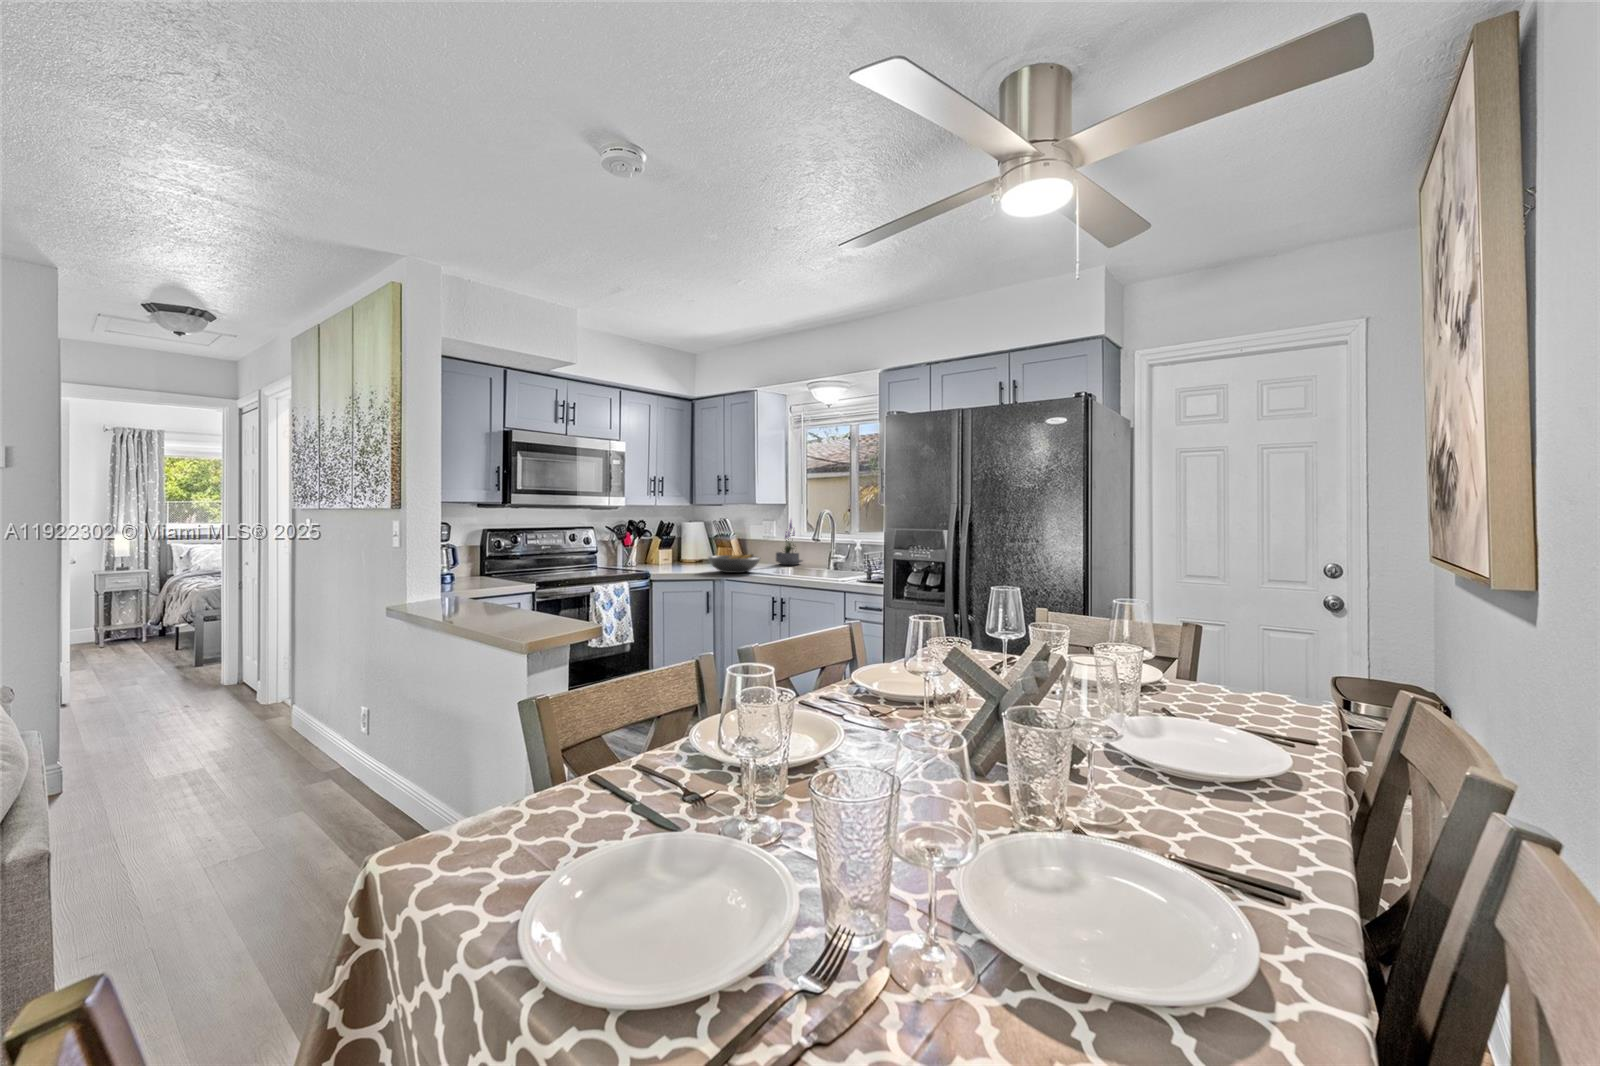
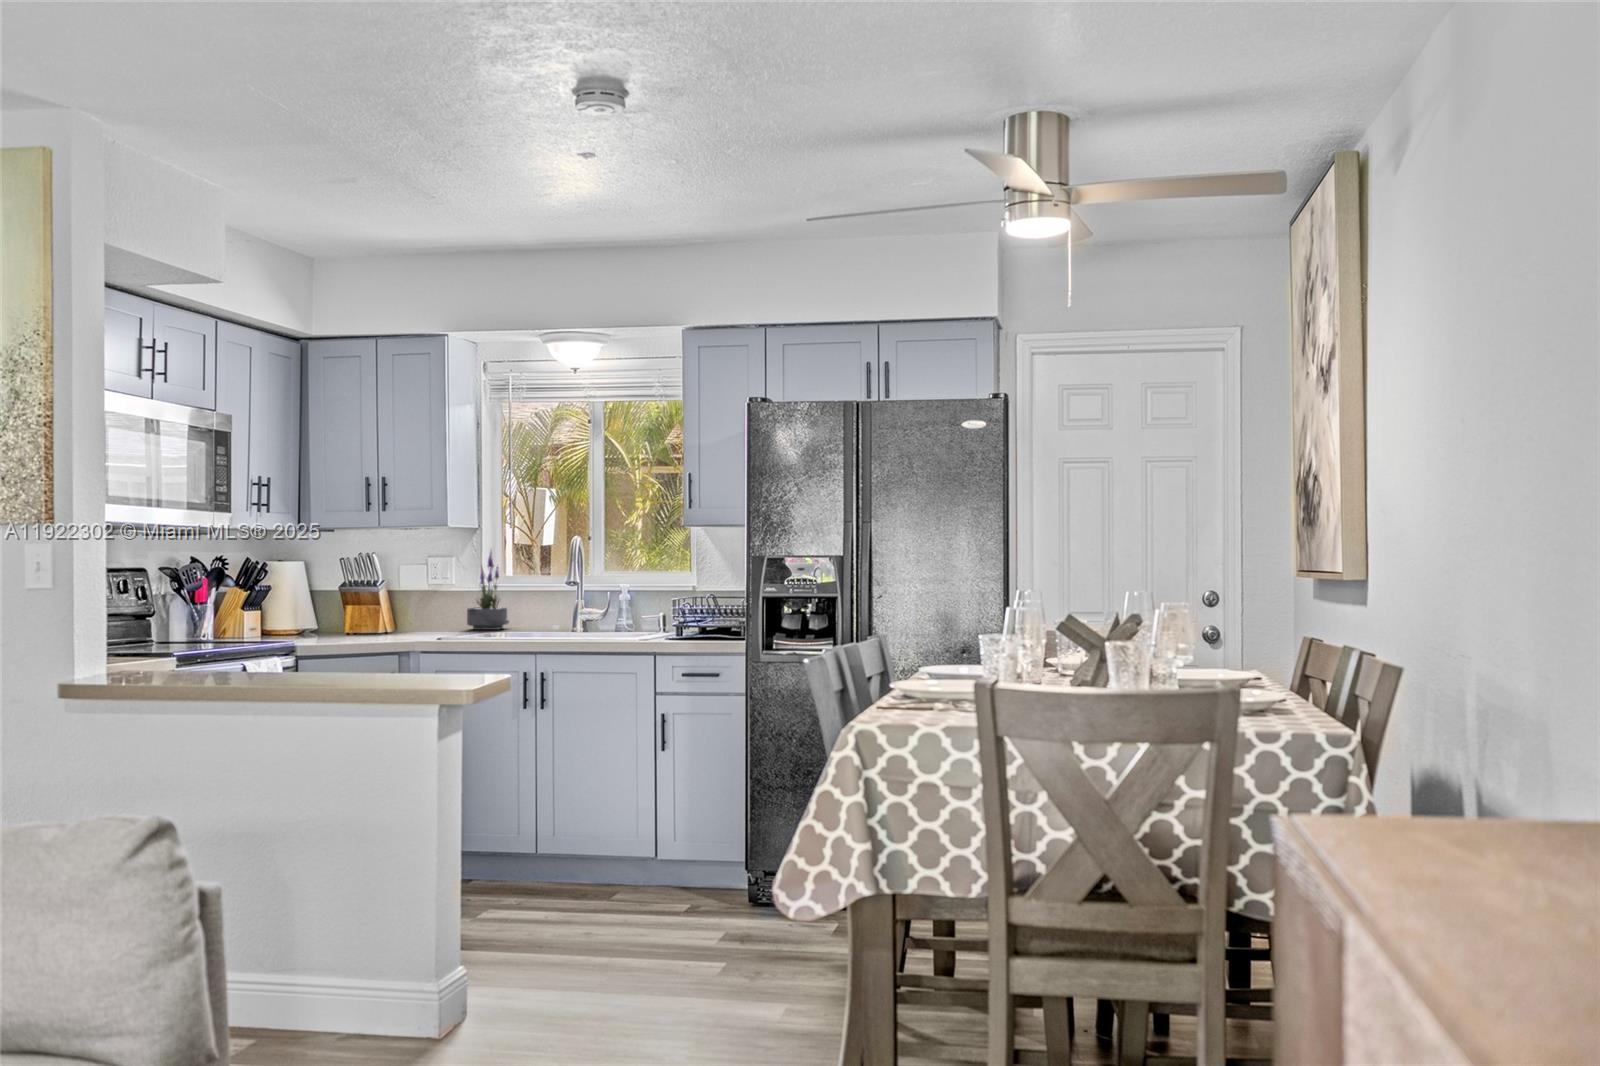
fruit bowl: present [708,554,761,573] -> none [391,607,485,641]

